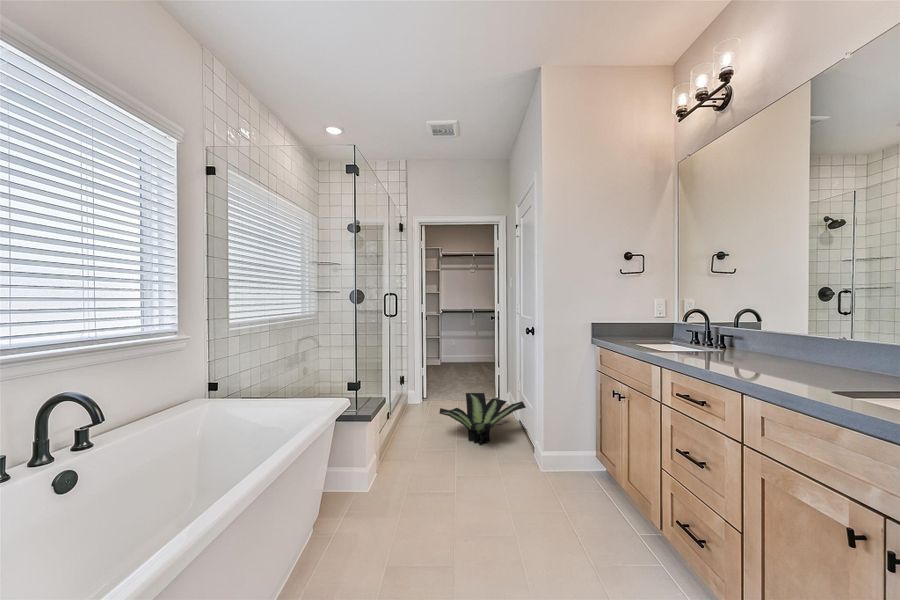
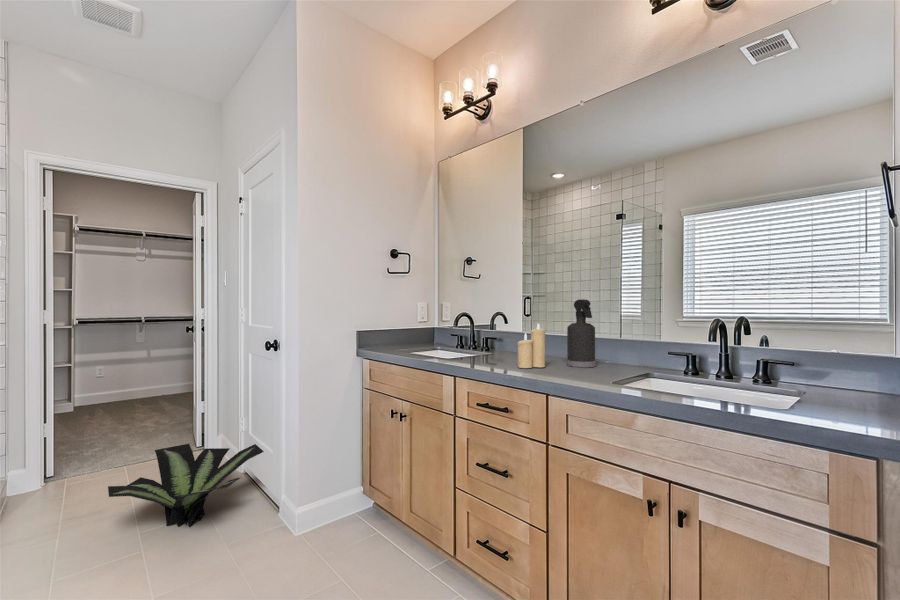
spray bottle: none [808,295,855,376] -> present [567,299,596,367]
candle: none [730,321,770,368] -> present [517,323,545,368]

